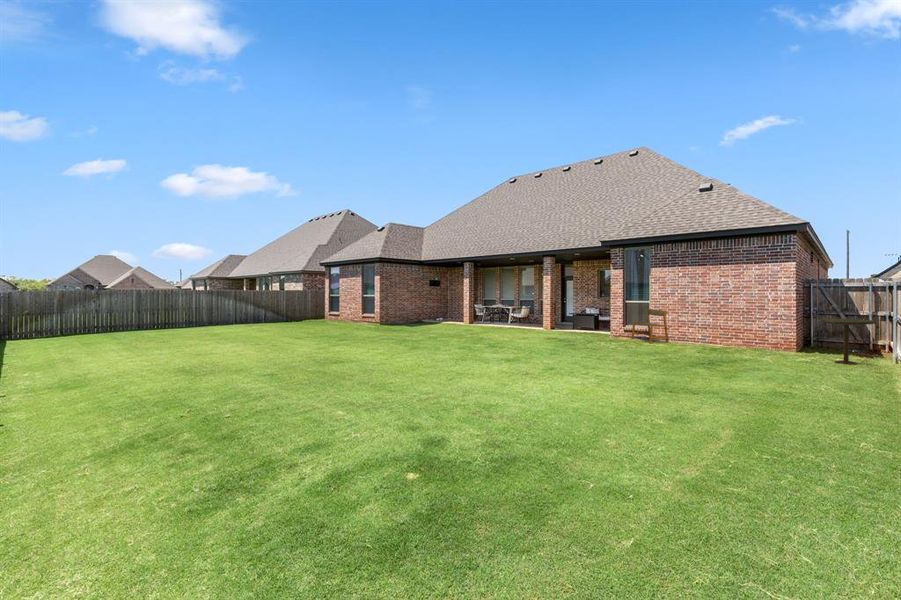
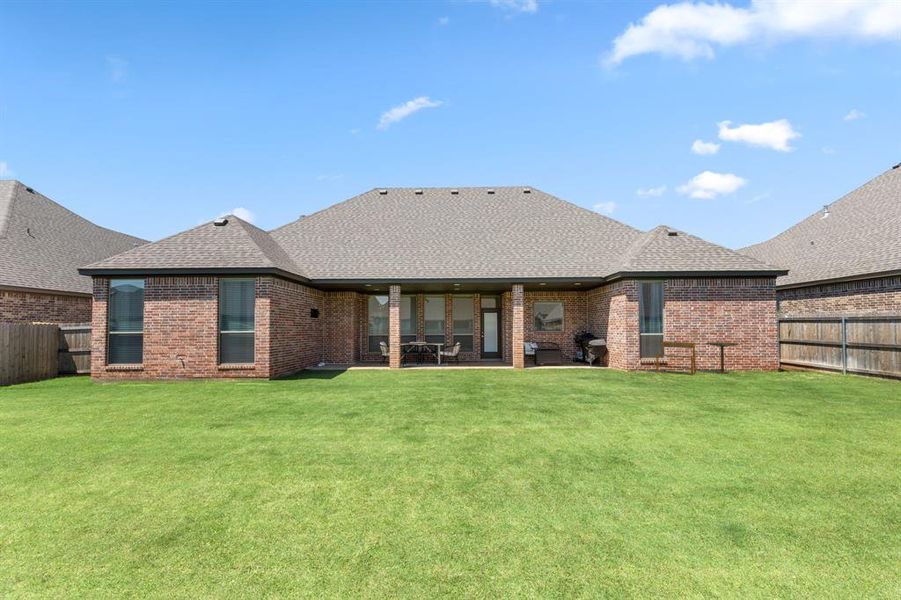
pedestal table: present [820,318,875,365] -> present [706,342,738,374]

